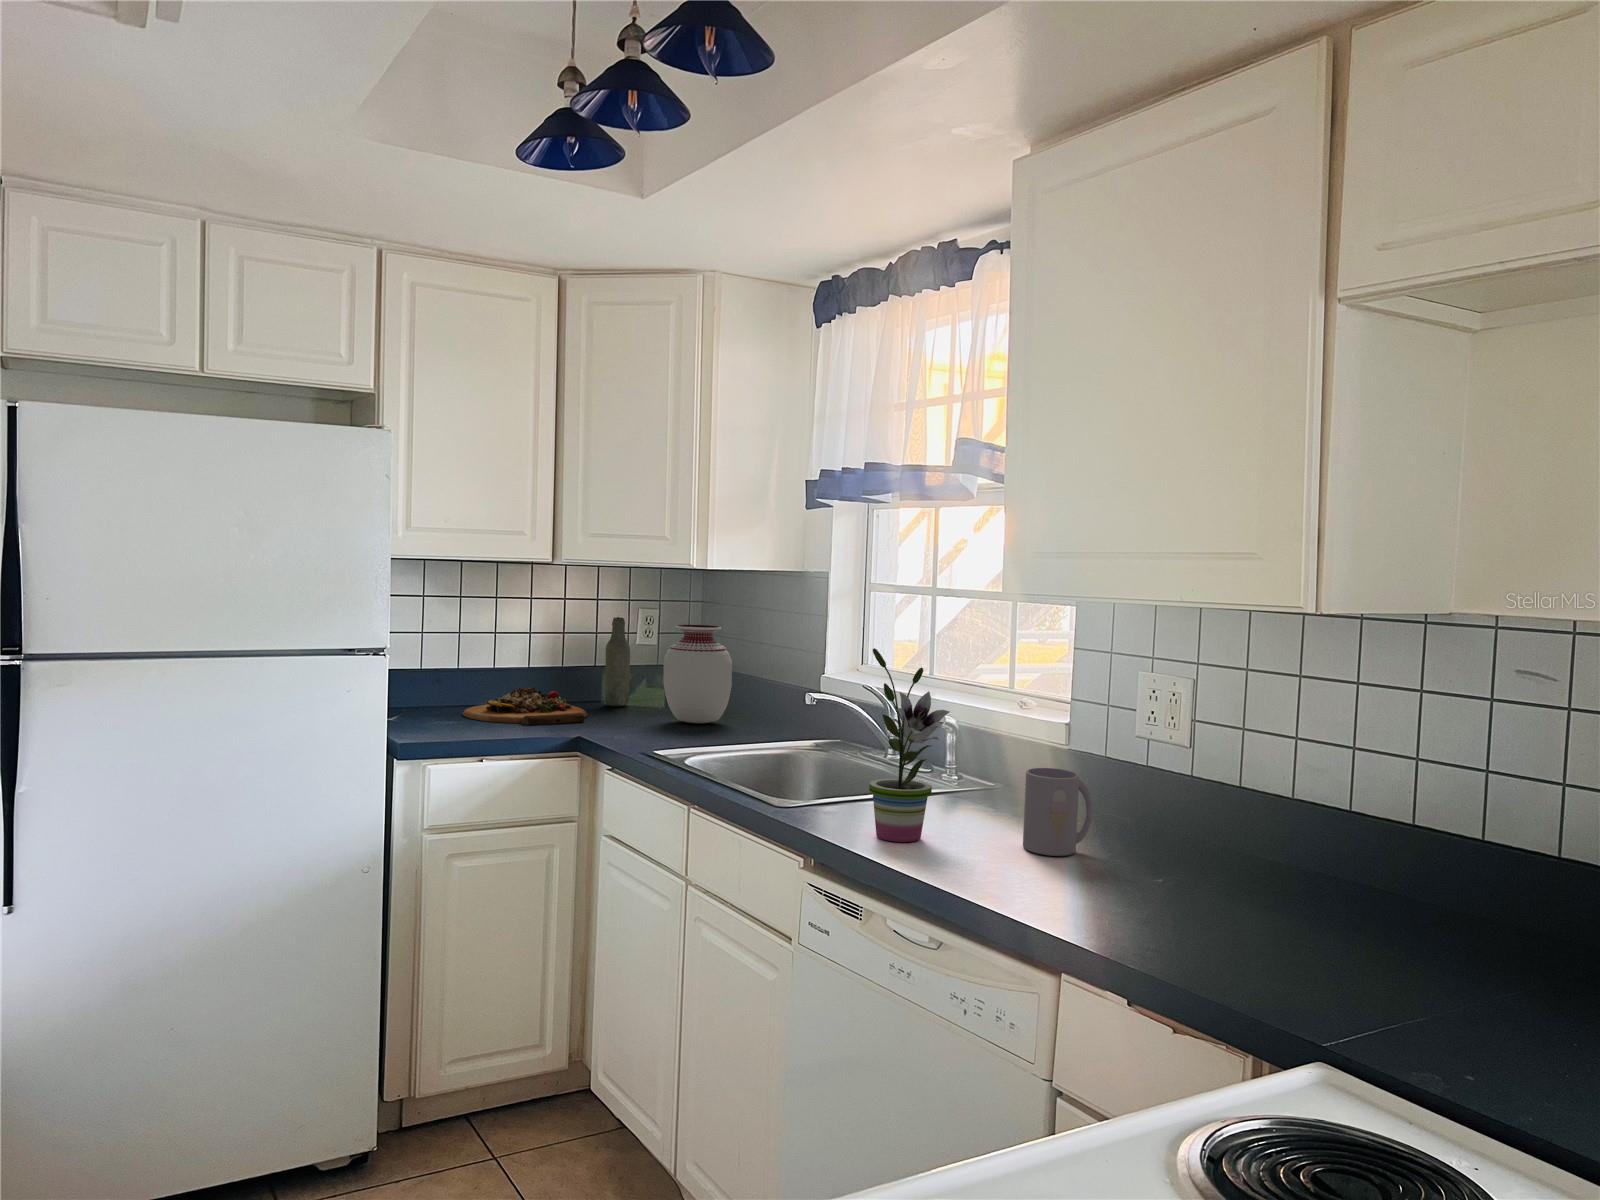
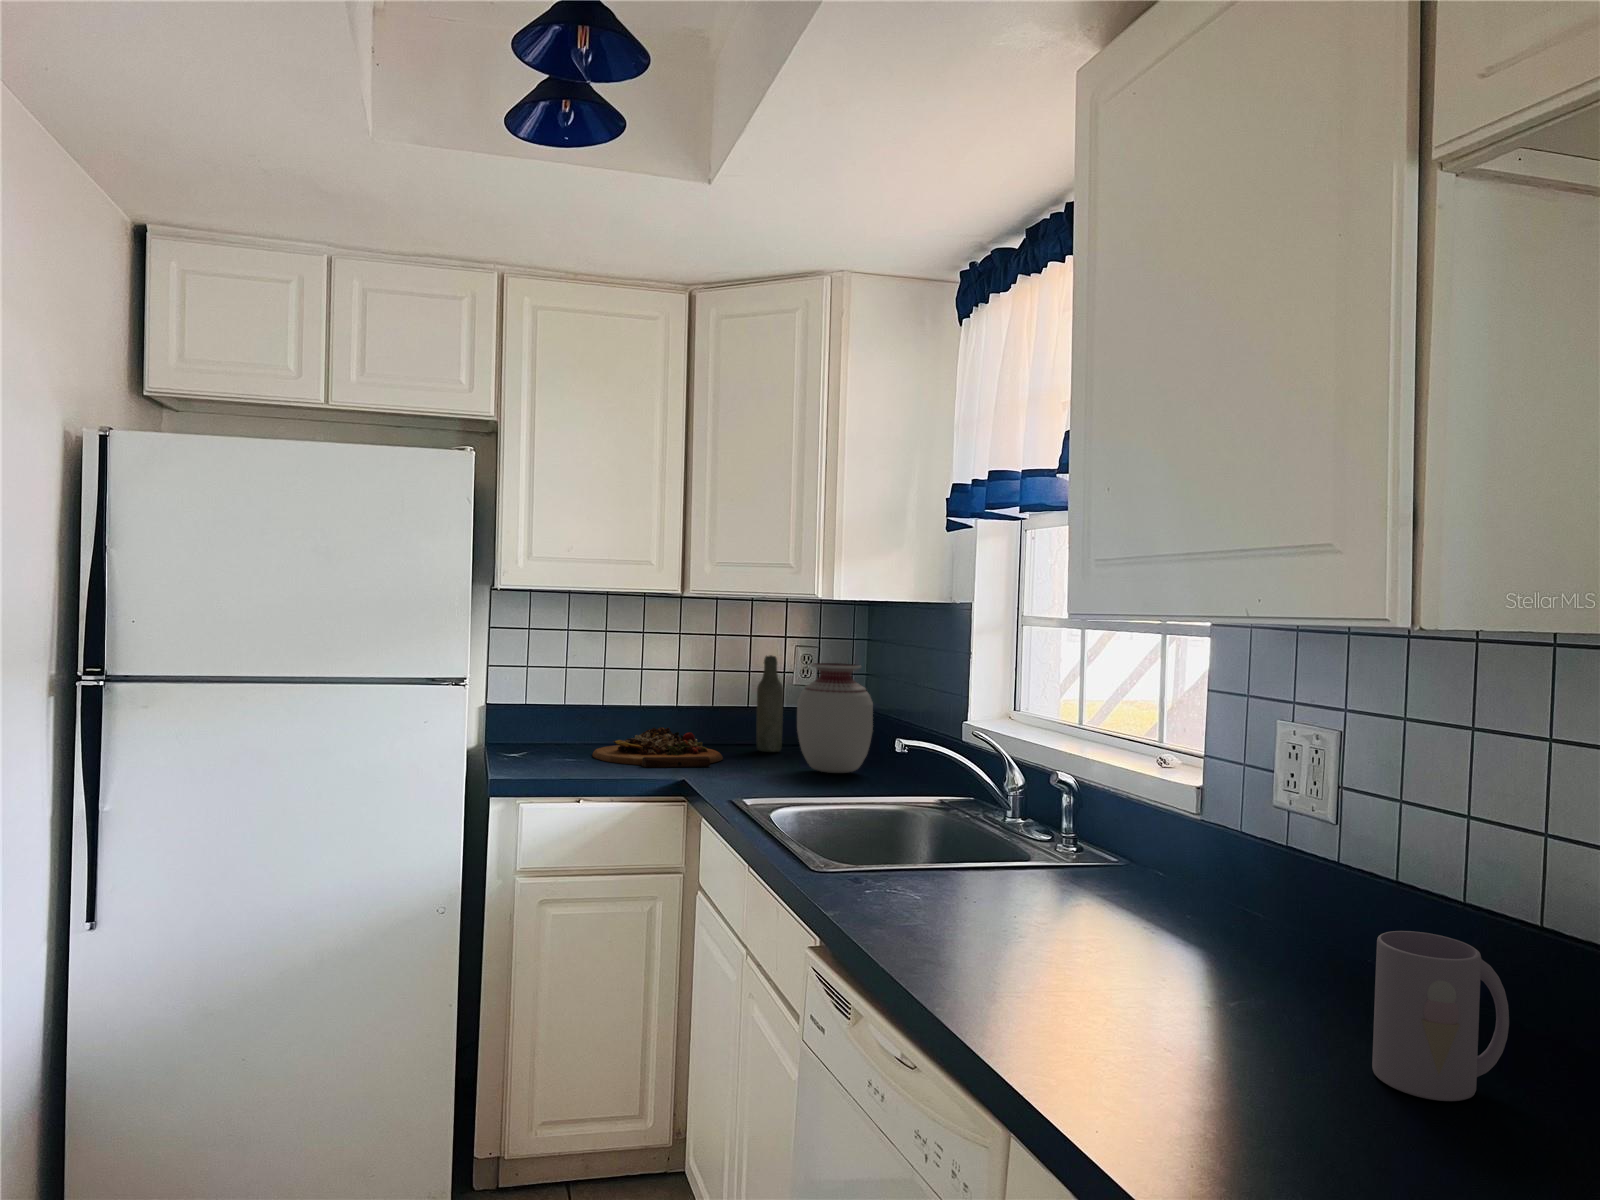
potted plant: present [869,648,950,842] -> none [886,680,988,926]
mug: present [1023,768,1093,856] -> present [1372,931,1509,1101]

